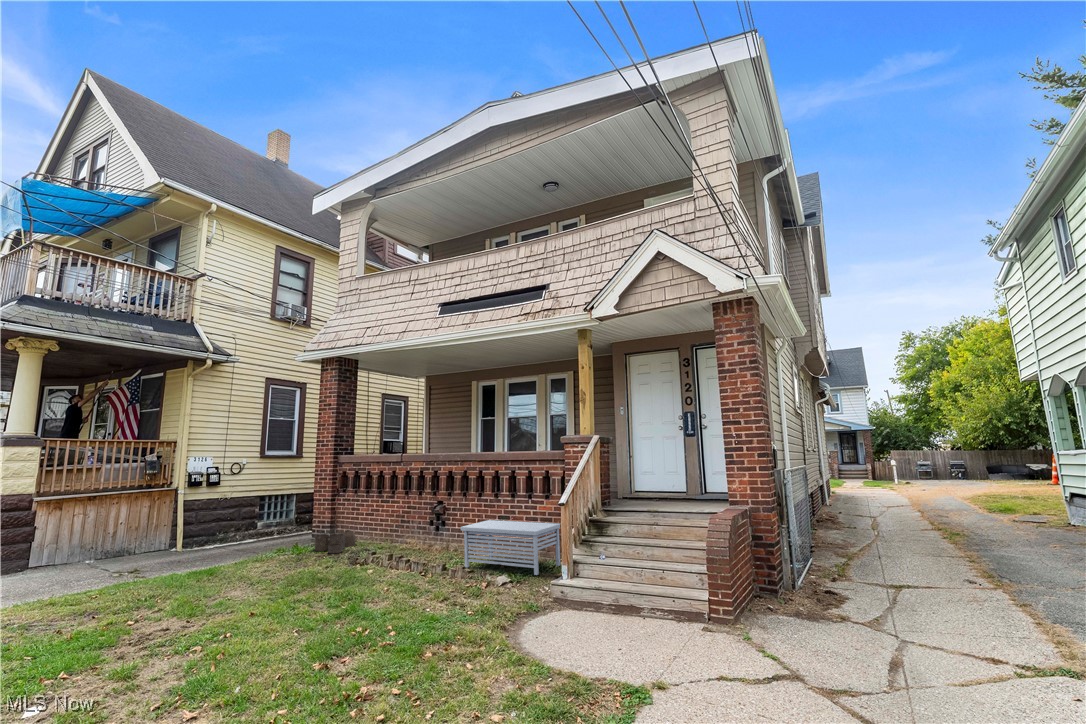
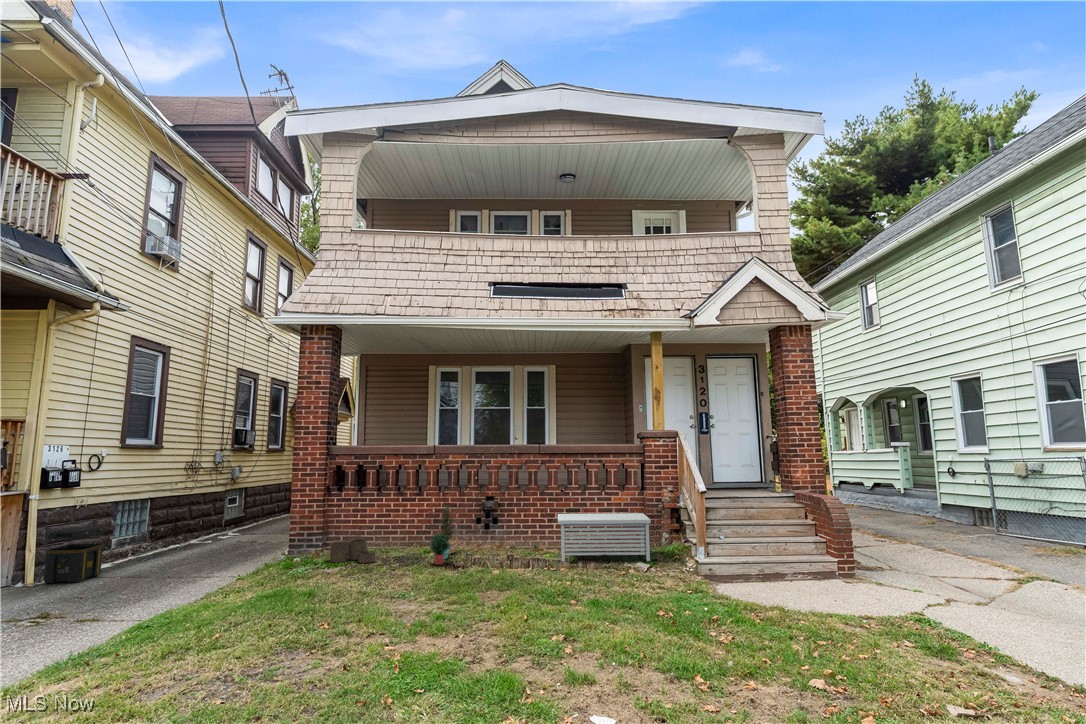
potted plant: none [363,507,411,560] -> present [430,506,454,565]
toolbox: none [191,513,228,551] -> present [44,526,104,583]

